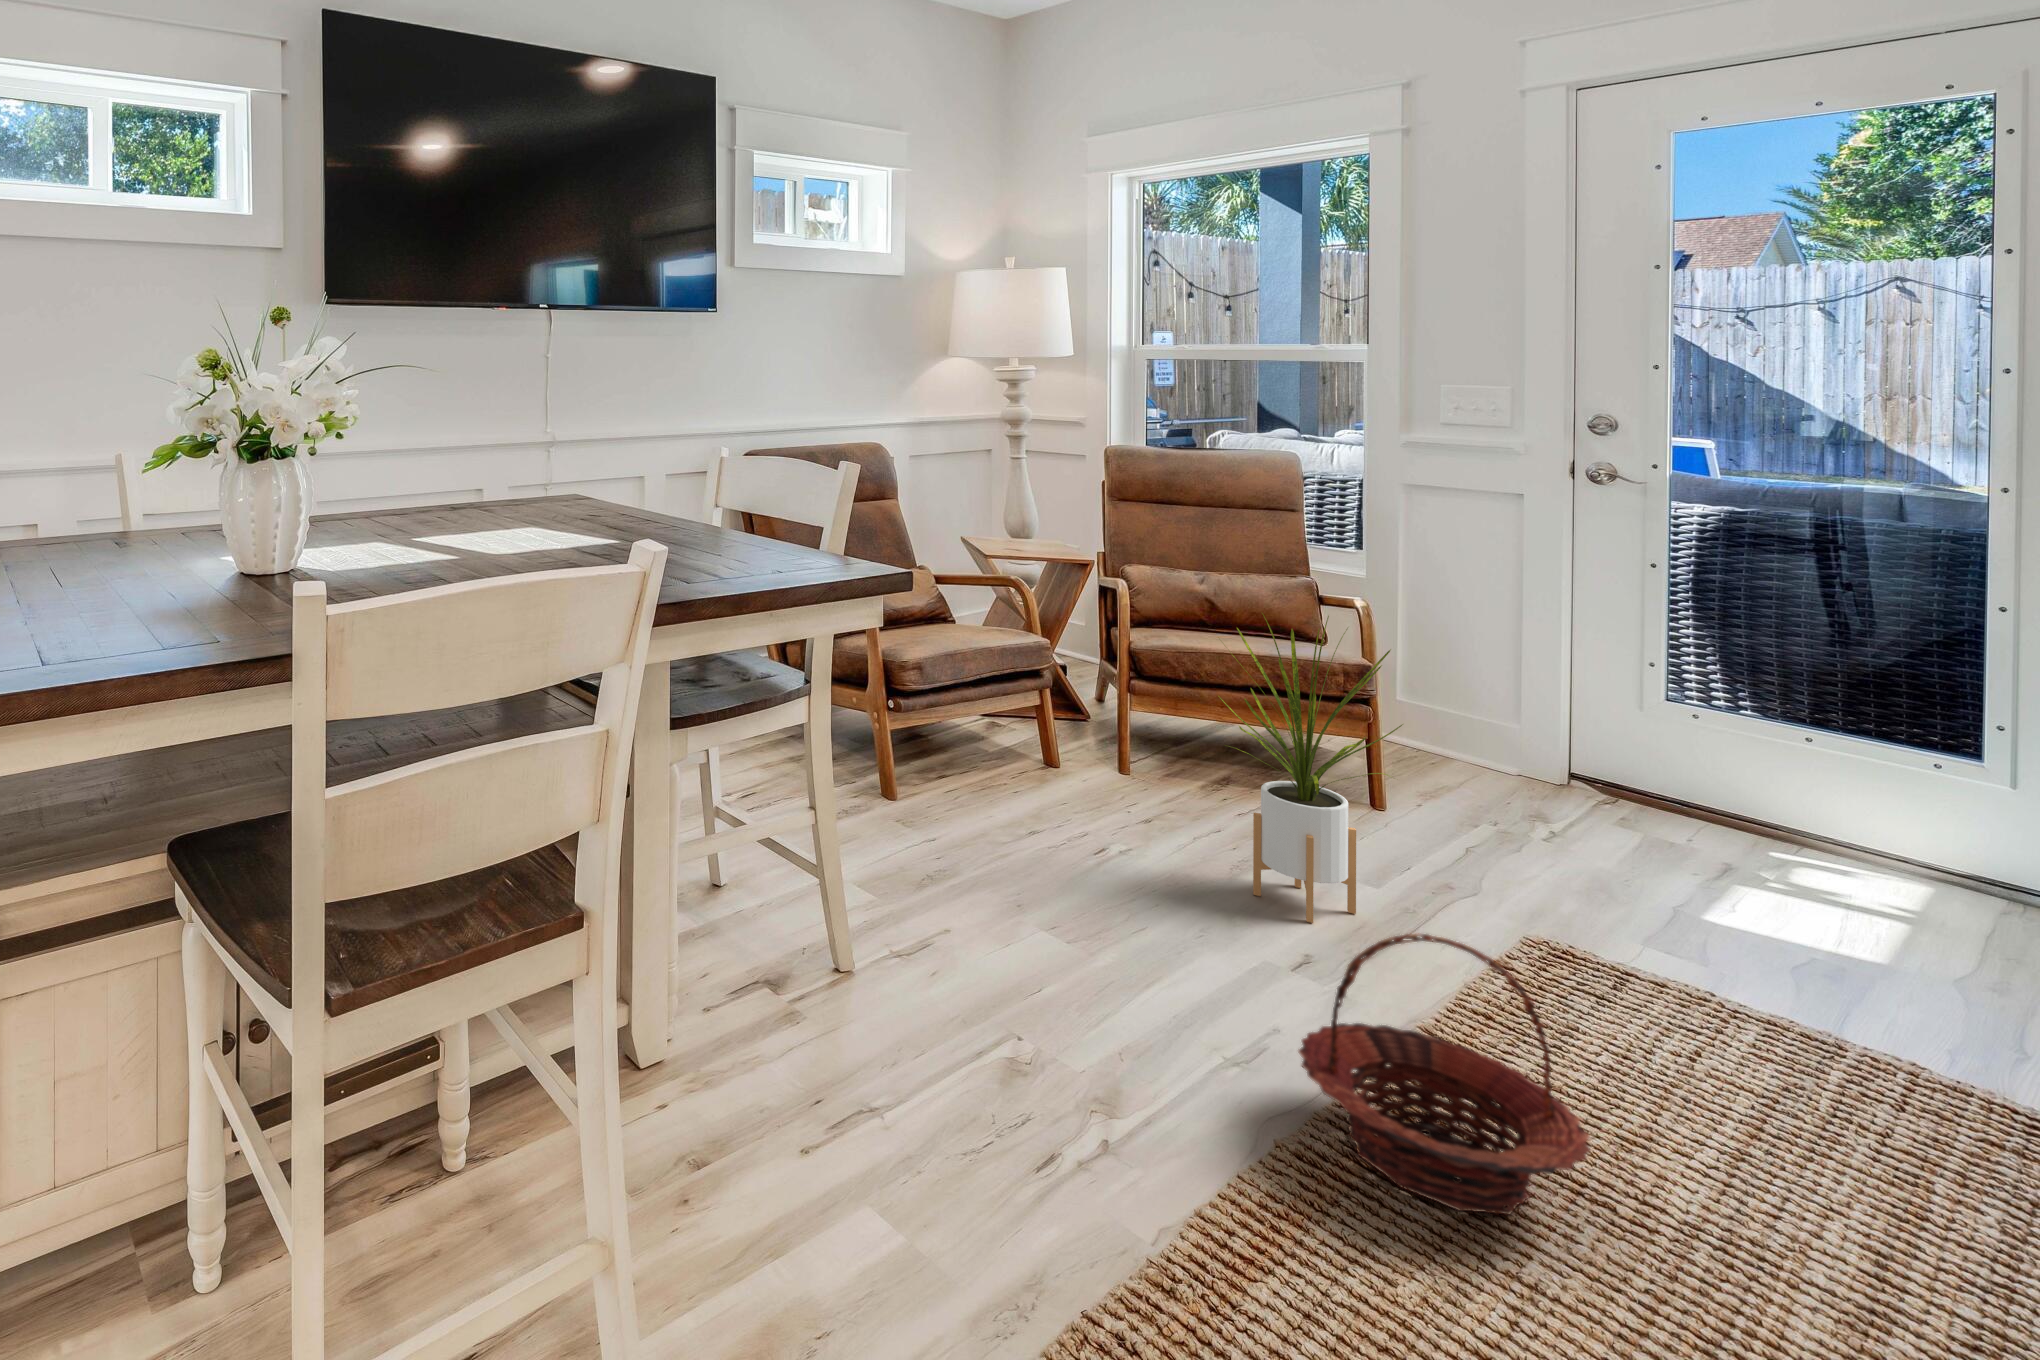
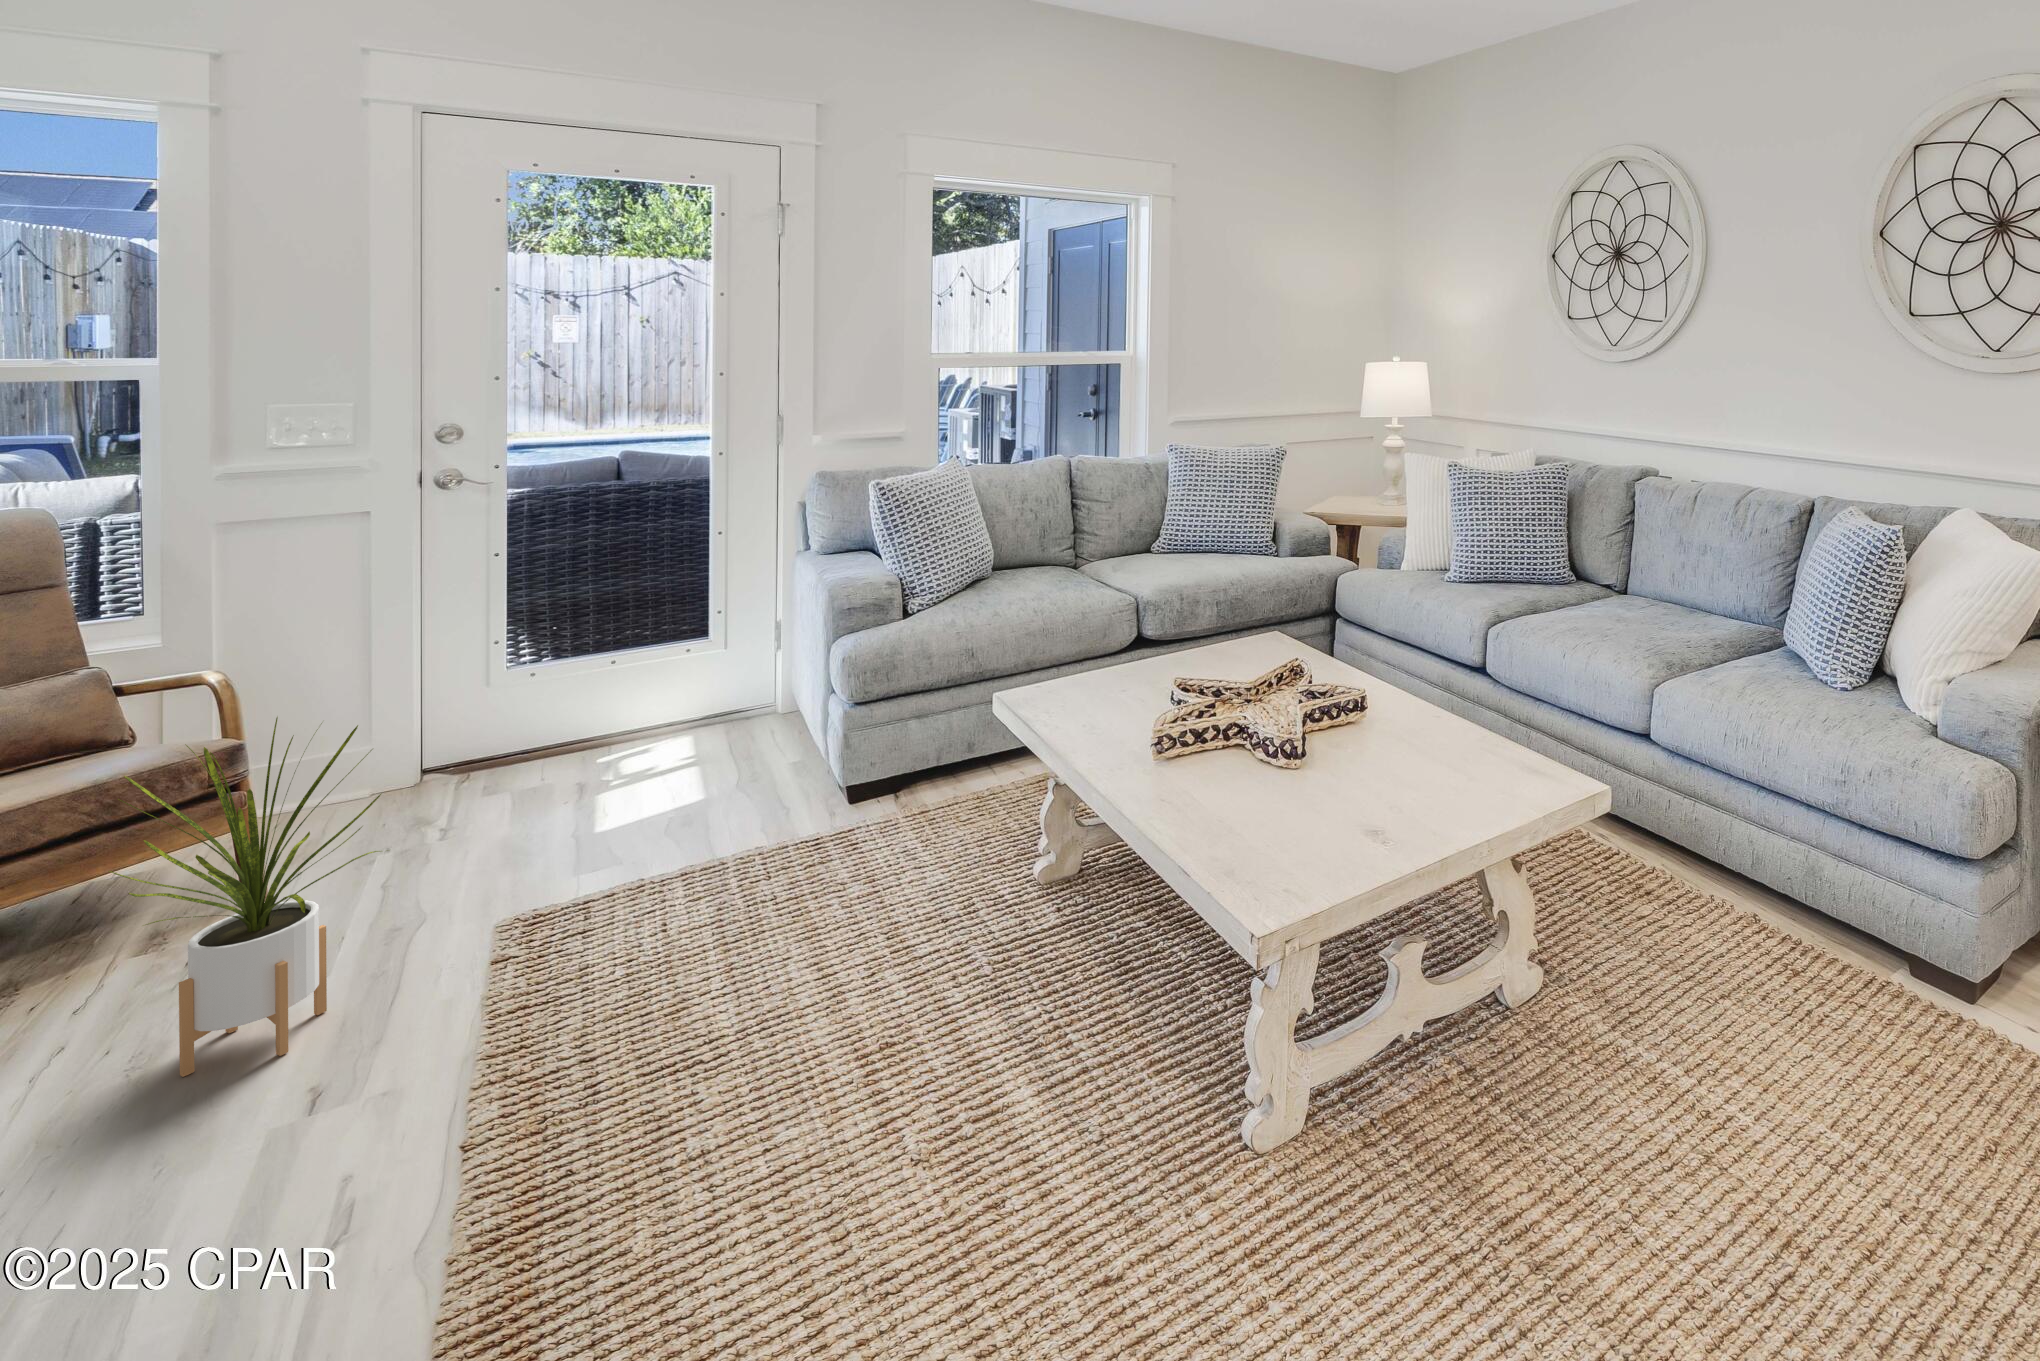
basket: present [1299,934,1590,1214] -> none [440,945,706,1196]

